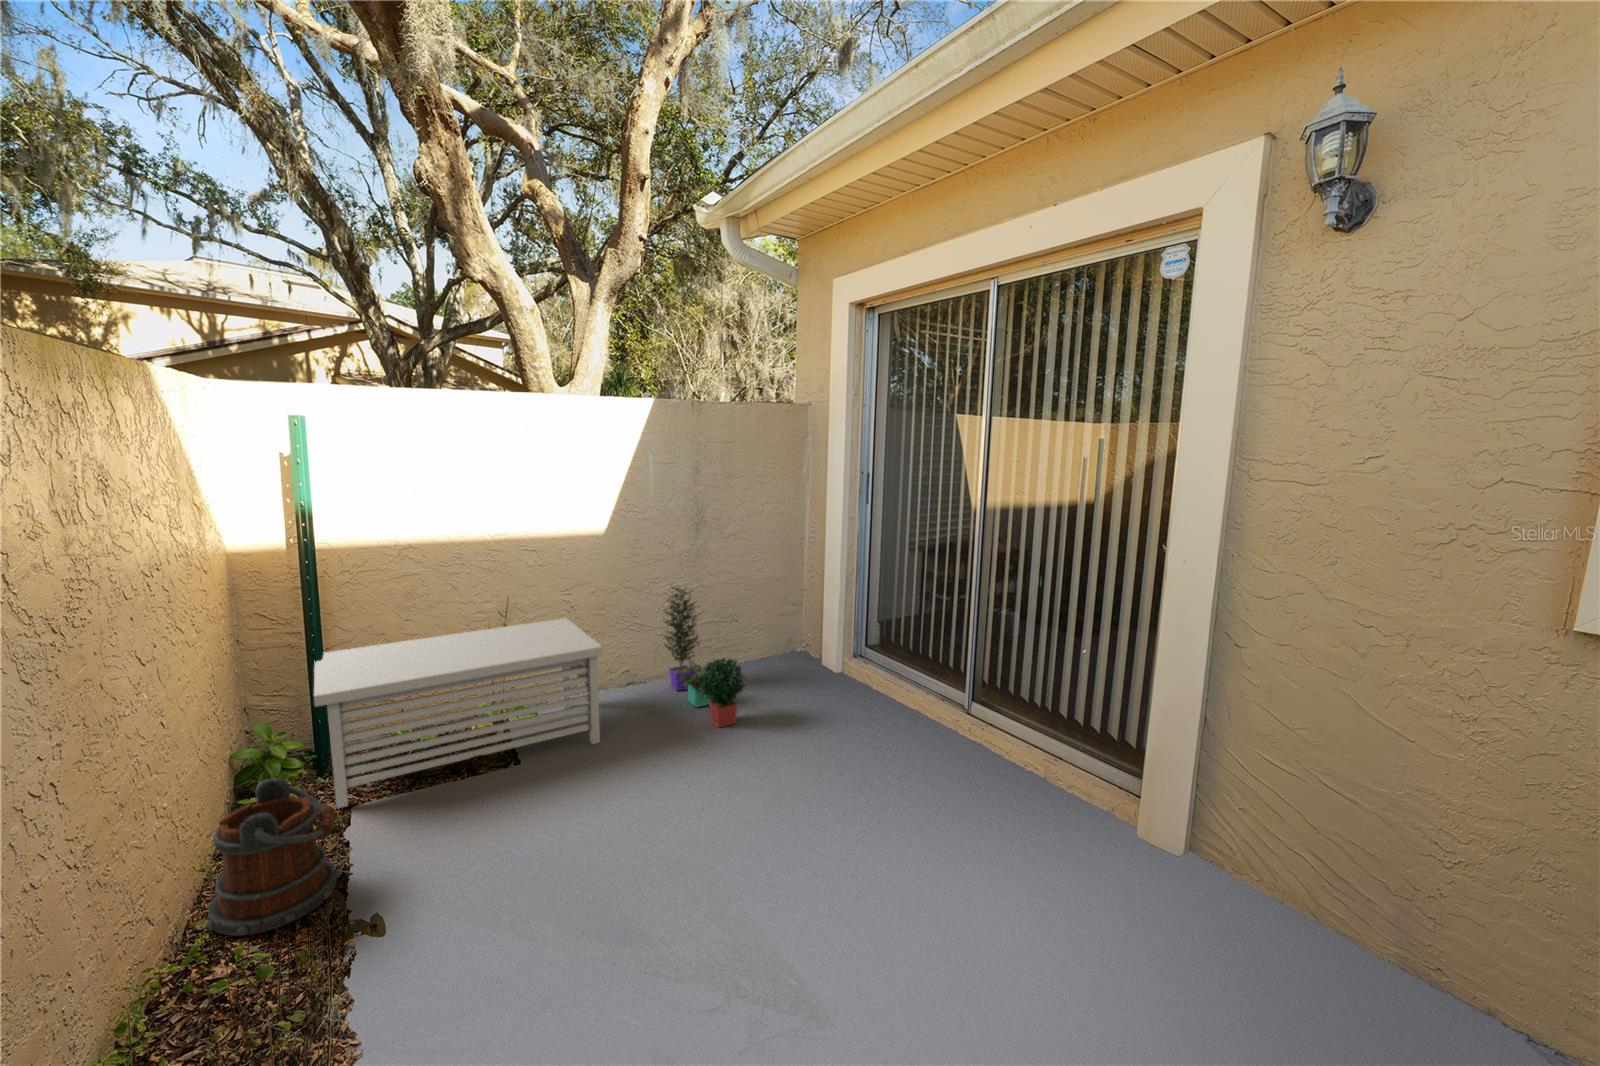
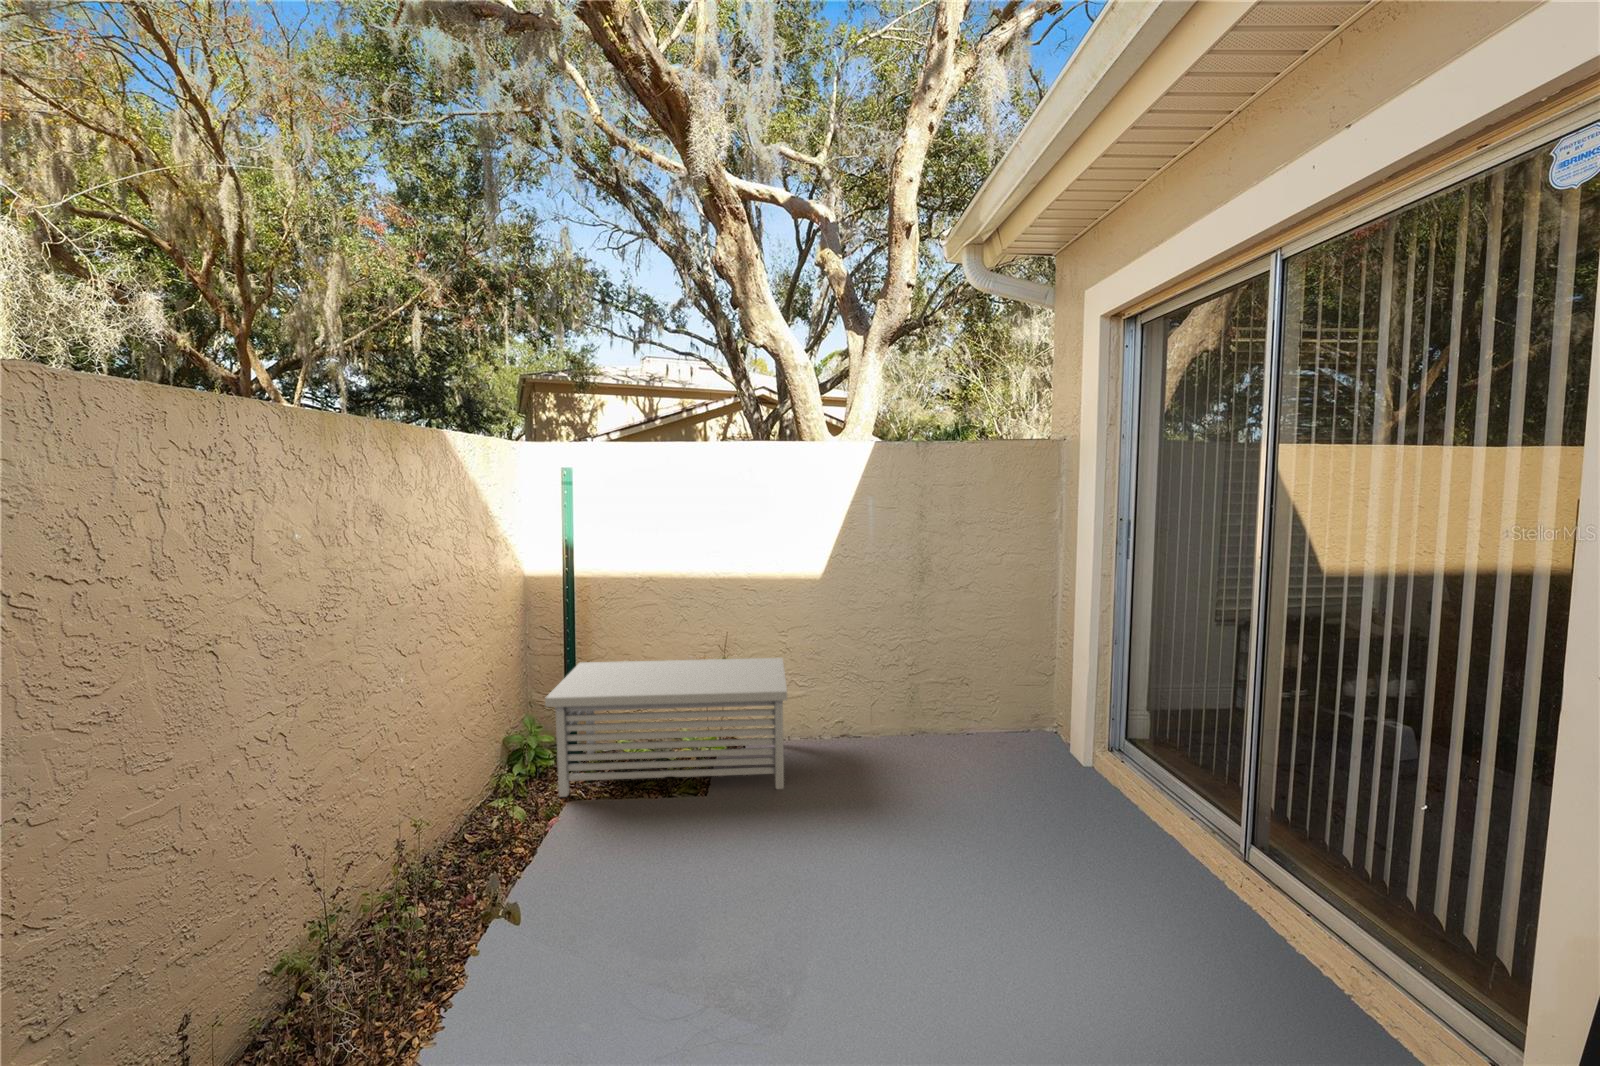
potted plant: present [665,587,745,727] -> none [875,635,941,802]
bucket: present [207,778,340,936] -> none [423,761,523,888]

